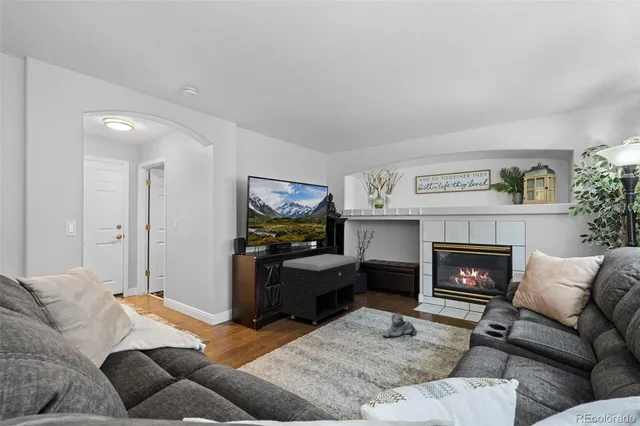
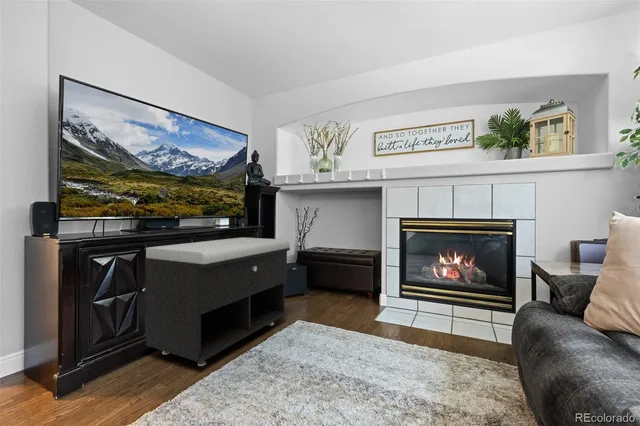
plush toy: present [383,312,417,337] -> none [328,338,390,394]

